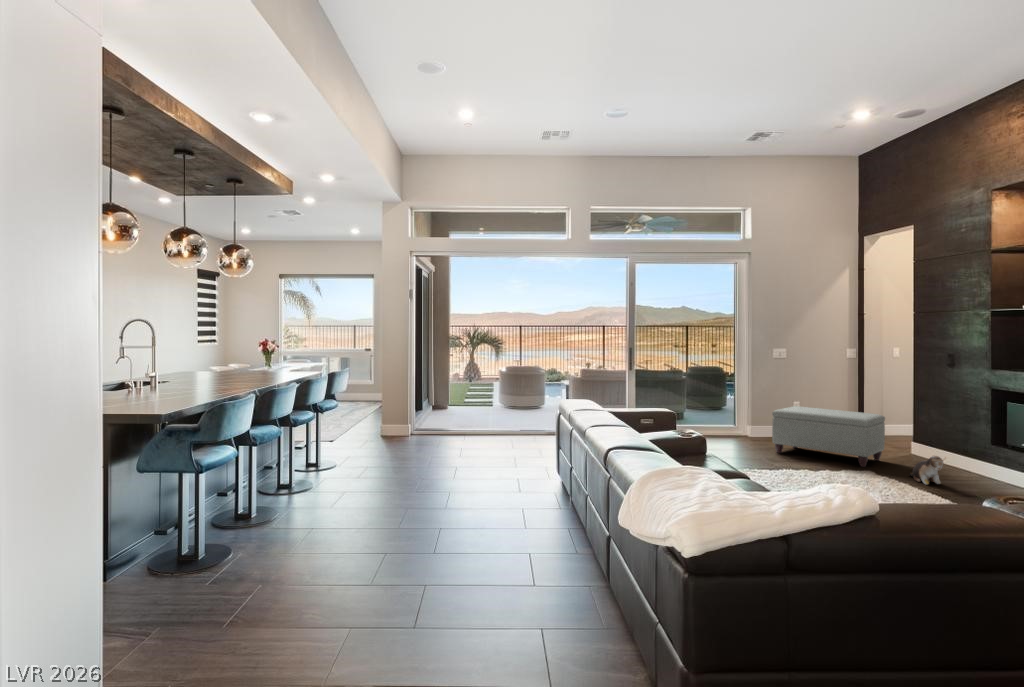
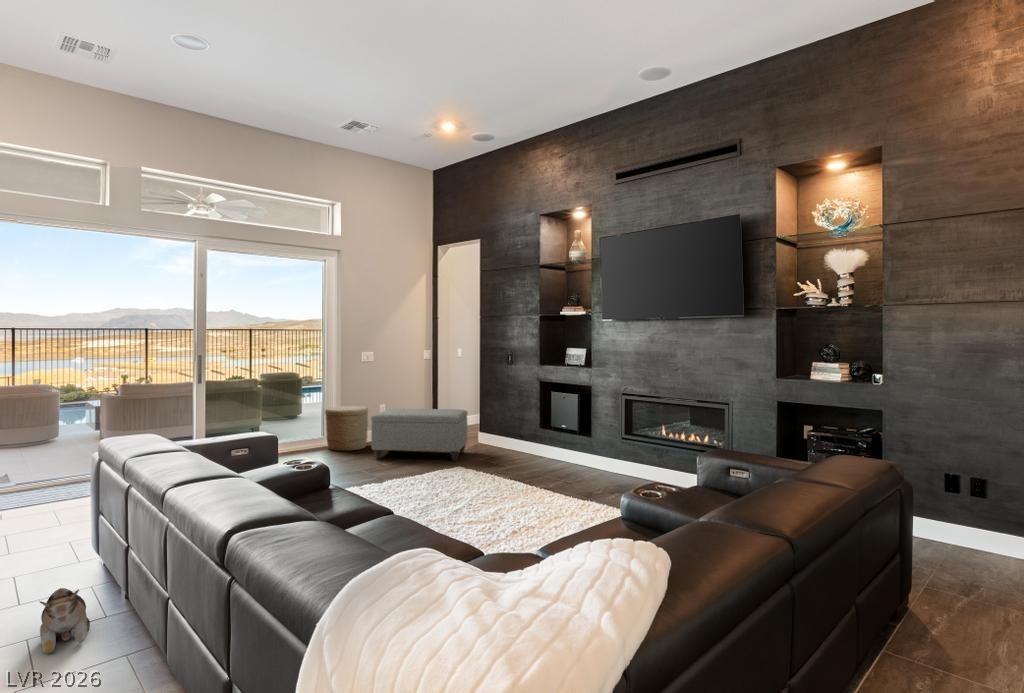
woven basket: none [732,400,774,443] -> present [325,406,368,451]
plush toy: present [909,456,946,485] -> present [40,588,90,654]

